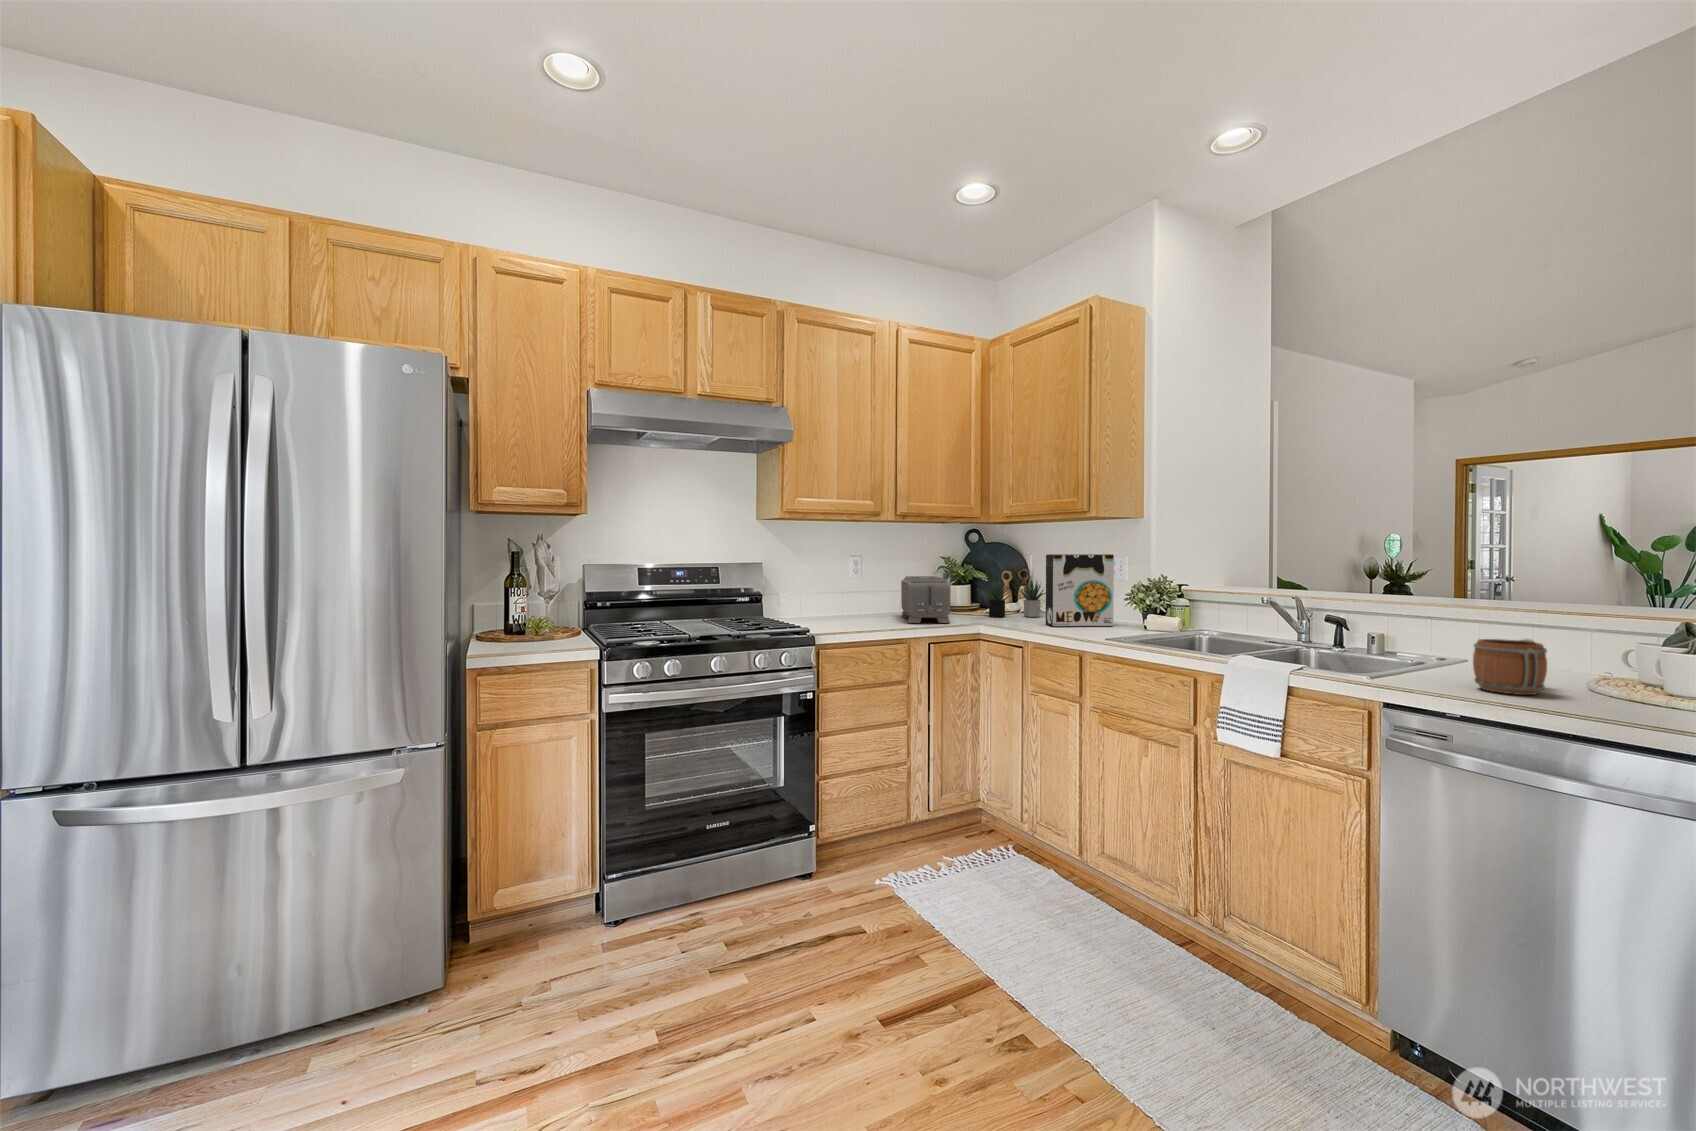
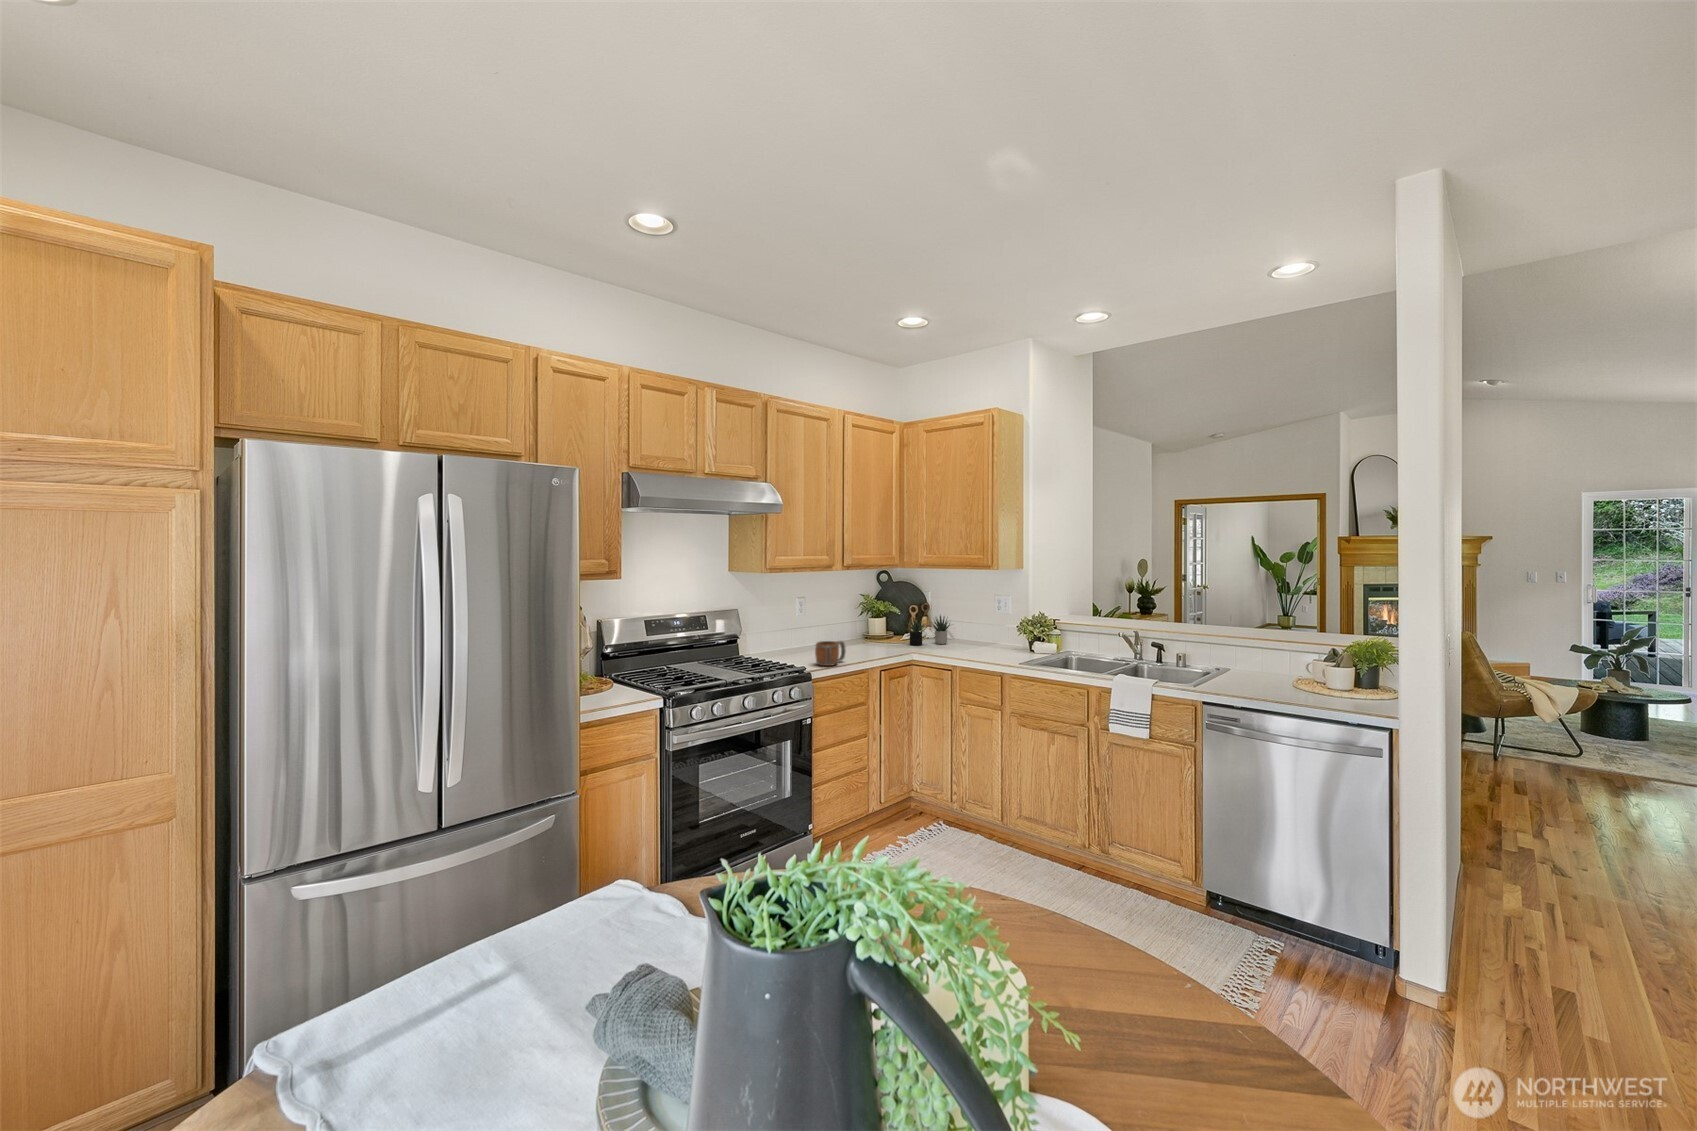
cereal box: present [1046,554,1114,626] -> none [959,597,1007,653]
toaster: present [901,576,950,623] -> none [843,614,891,655]
mug: present [1473,639,1547,695] -> present [815,640,846,666]

